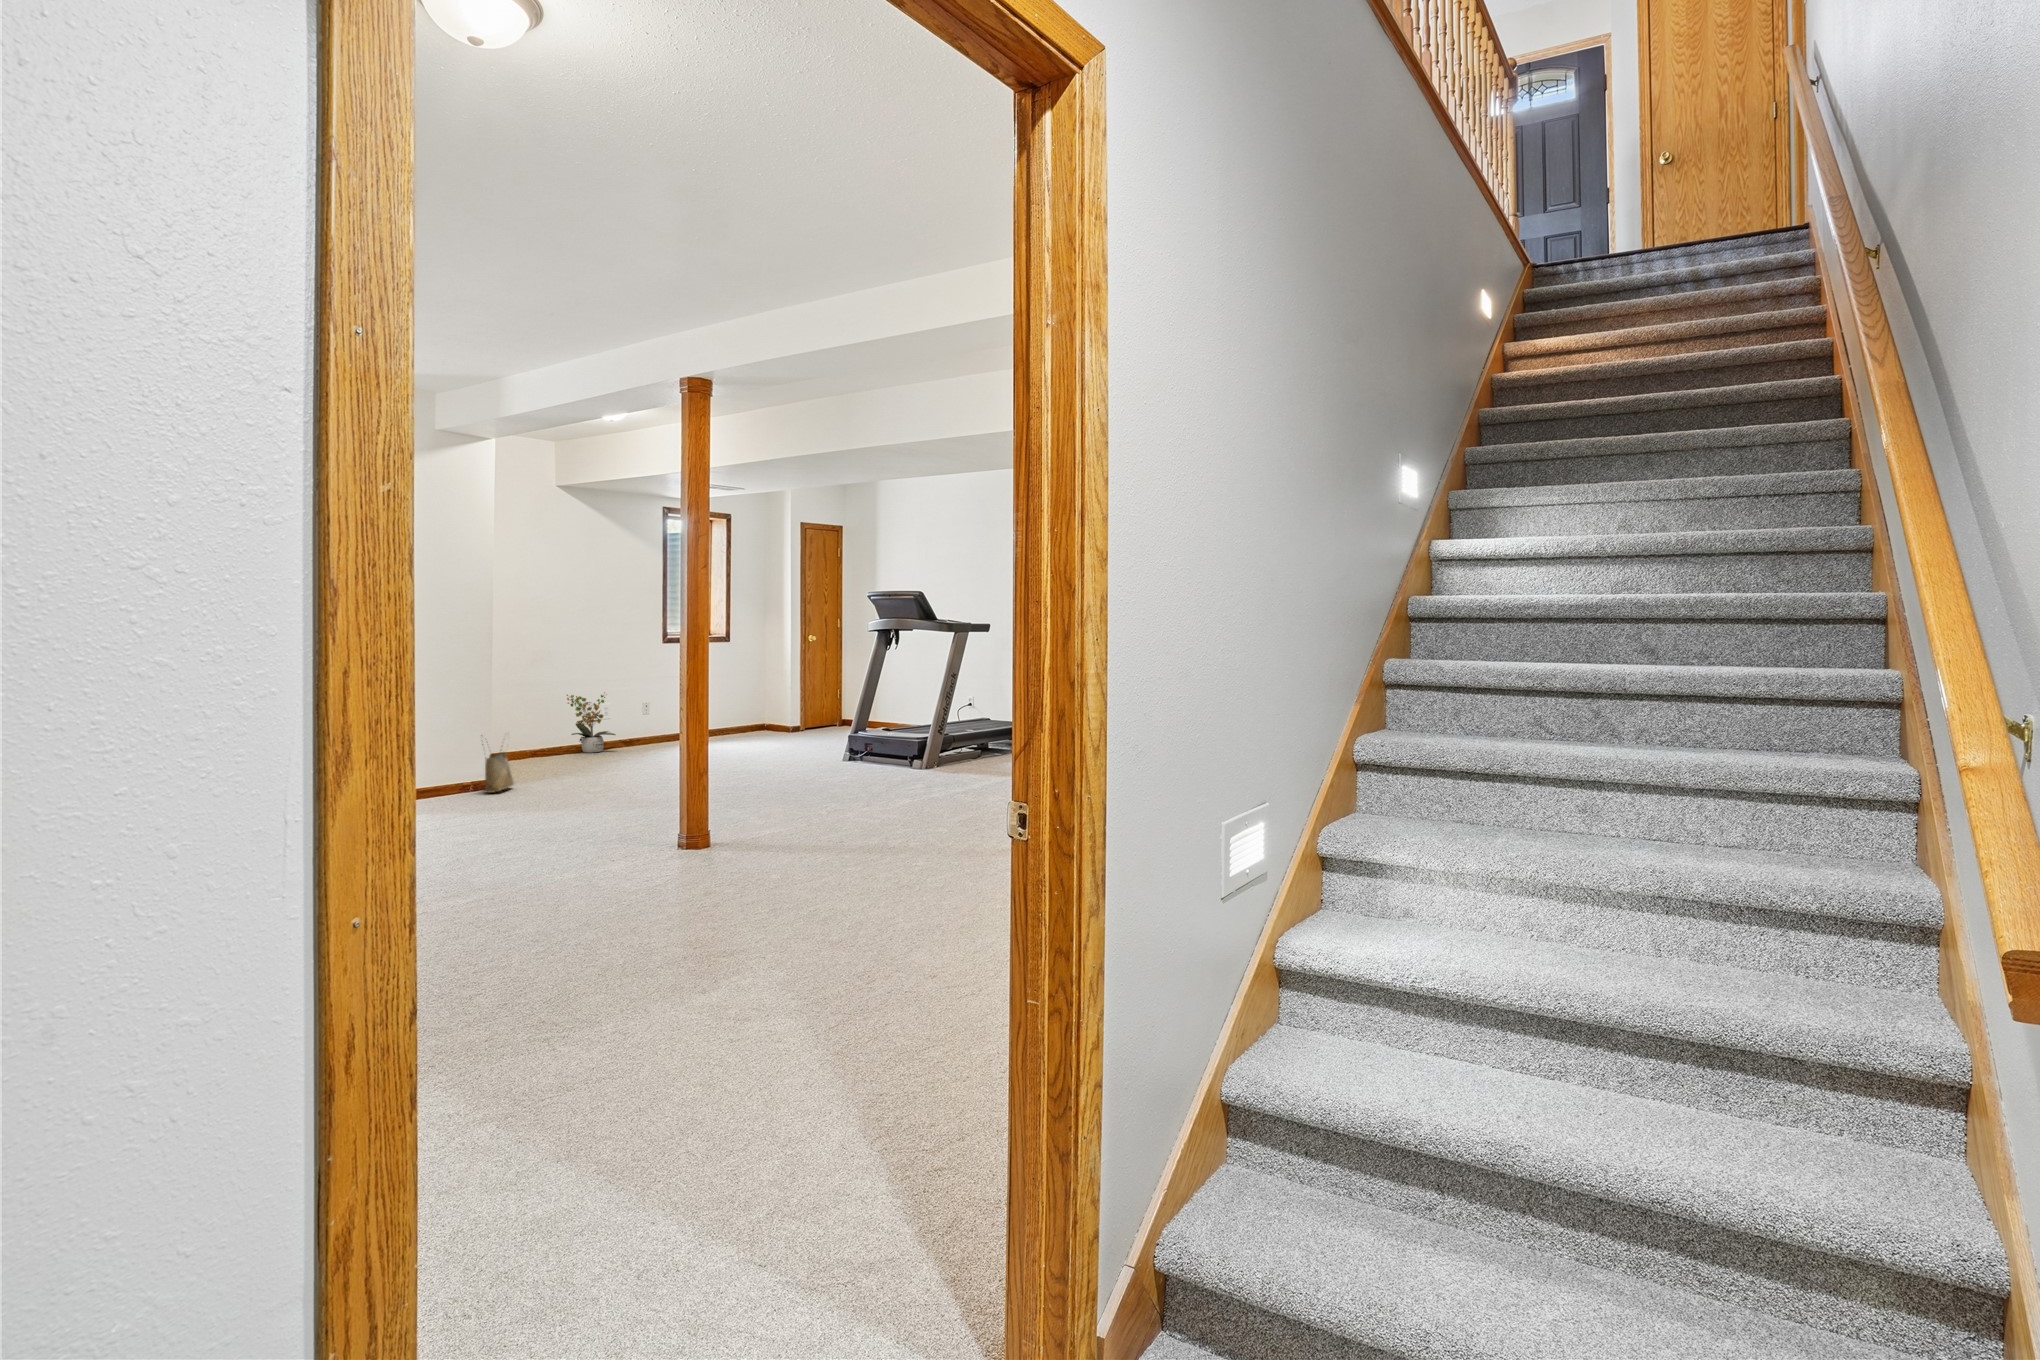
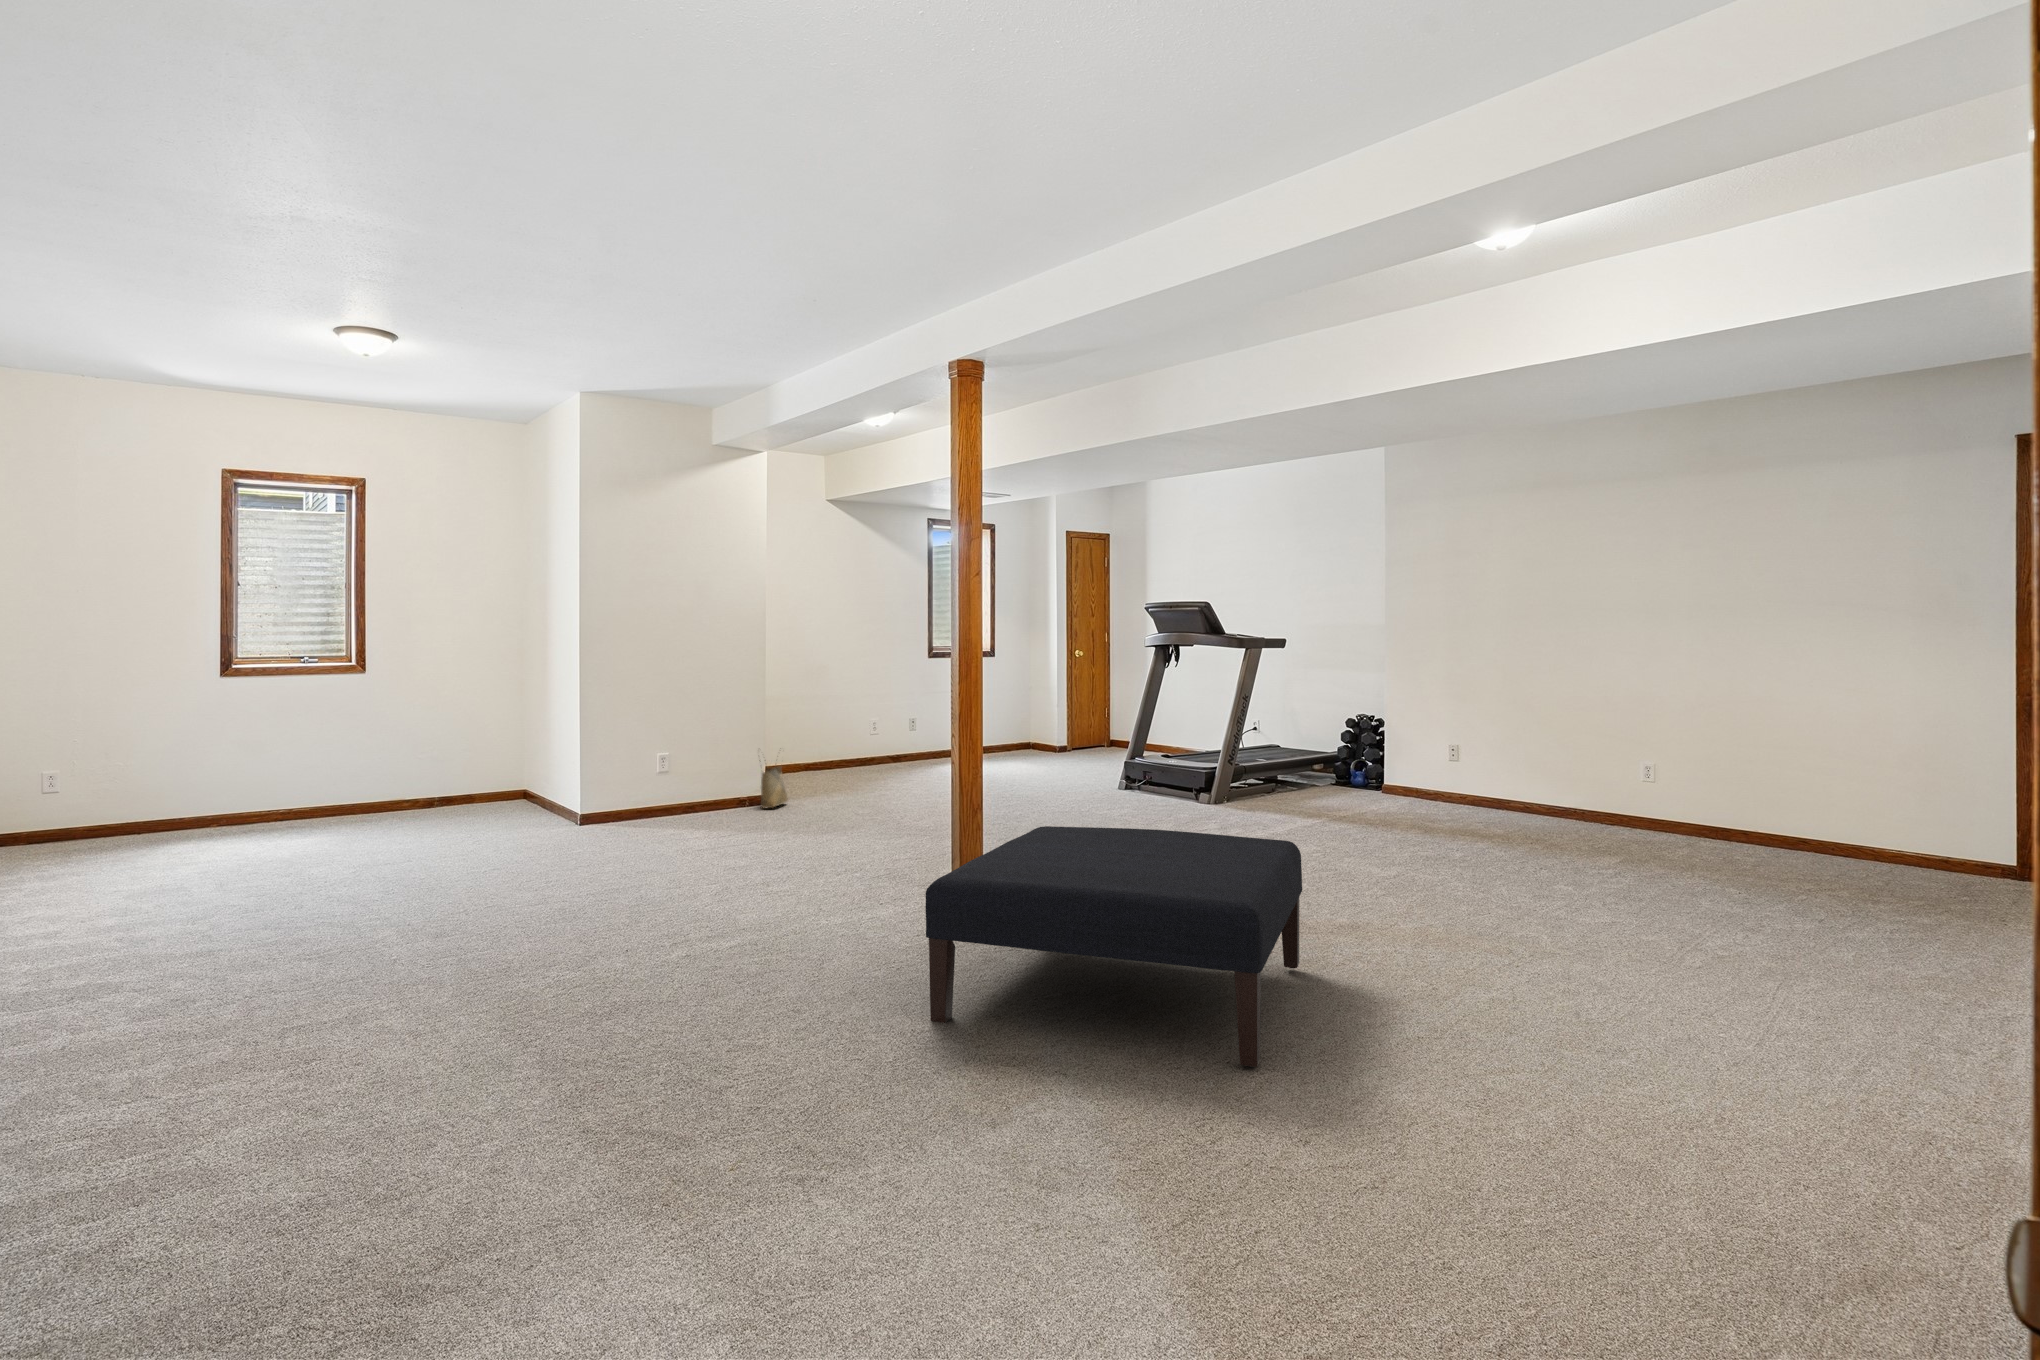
potted plant: present [567,695,615,753] -> none [839,707,885,769]
ottoman: none [661,787,973,953] -> present [925,826,1302,1067]

